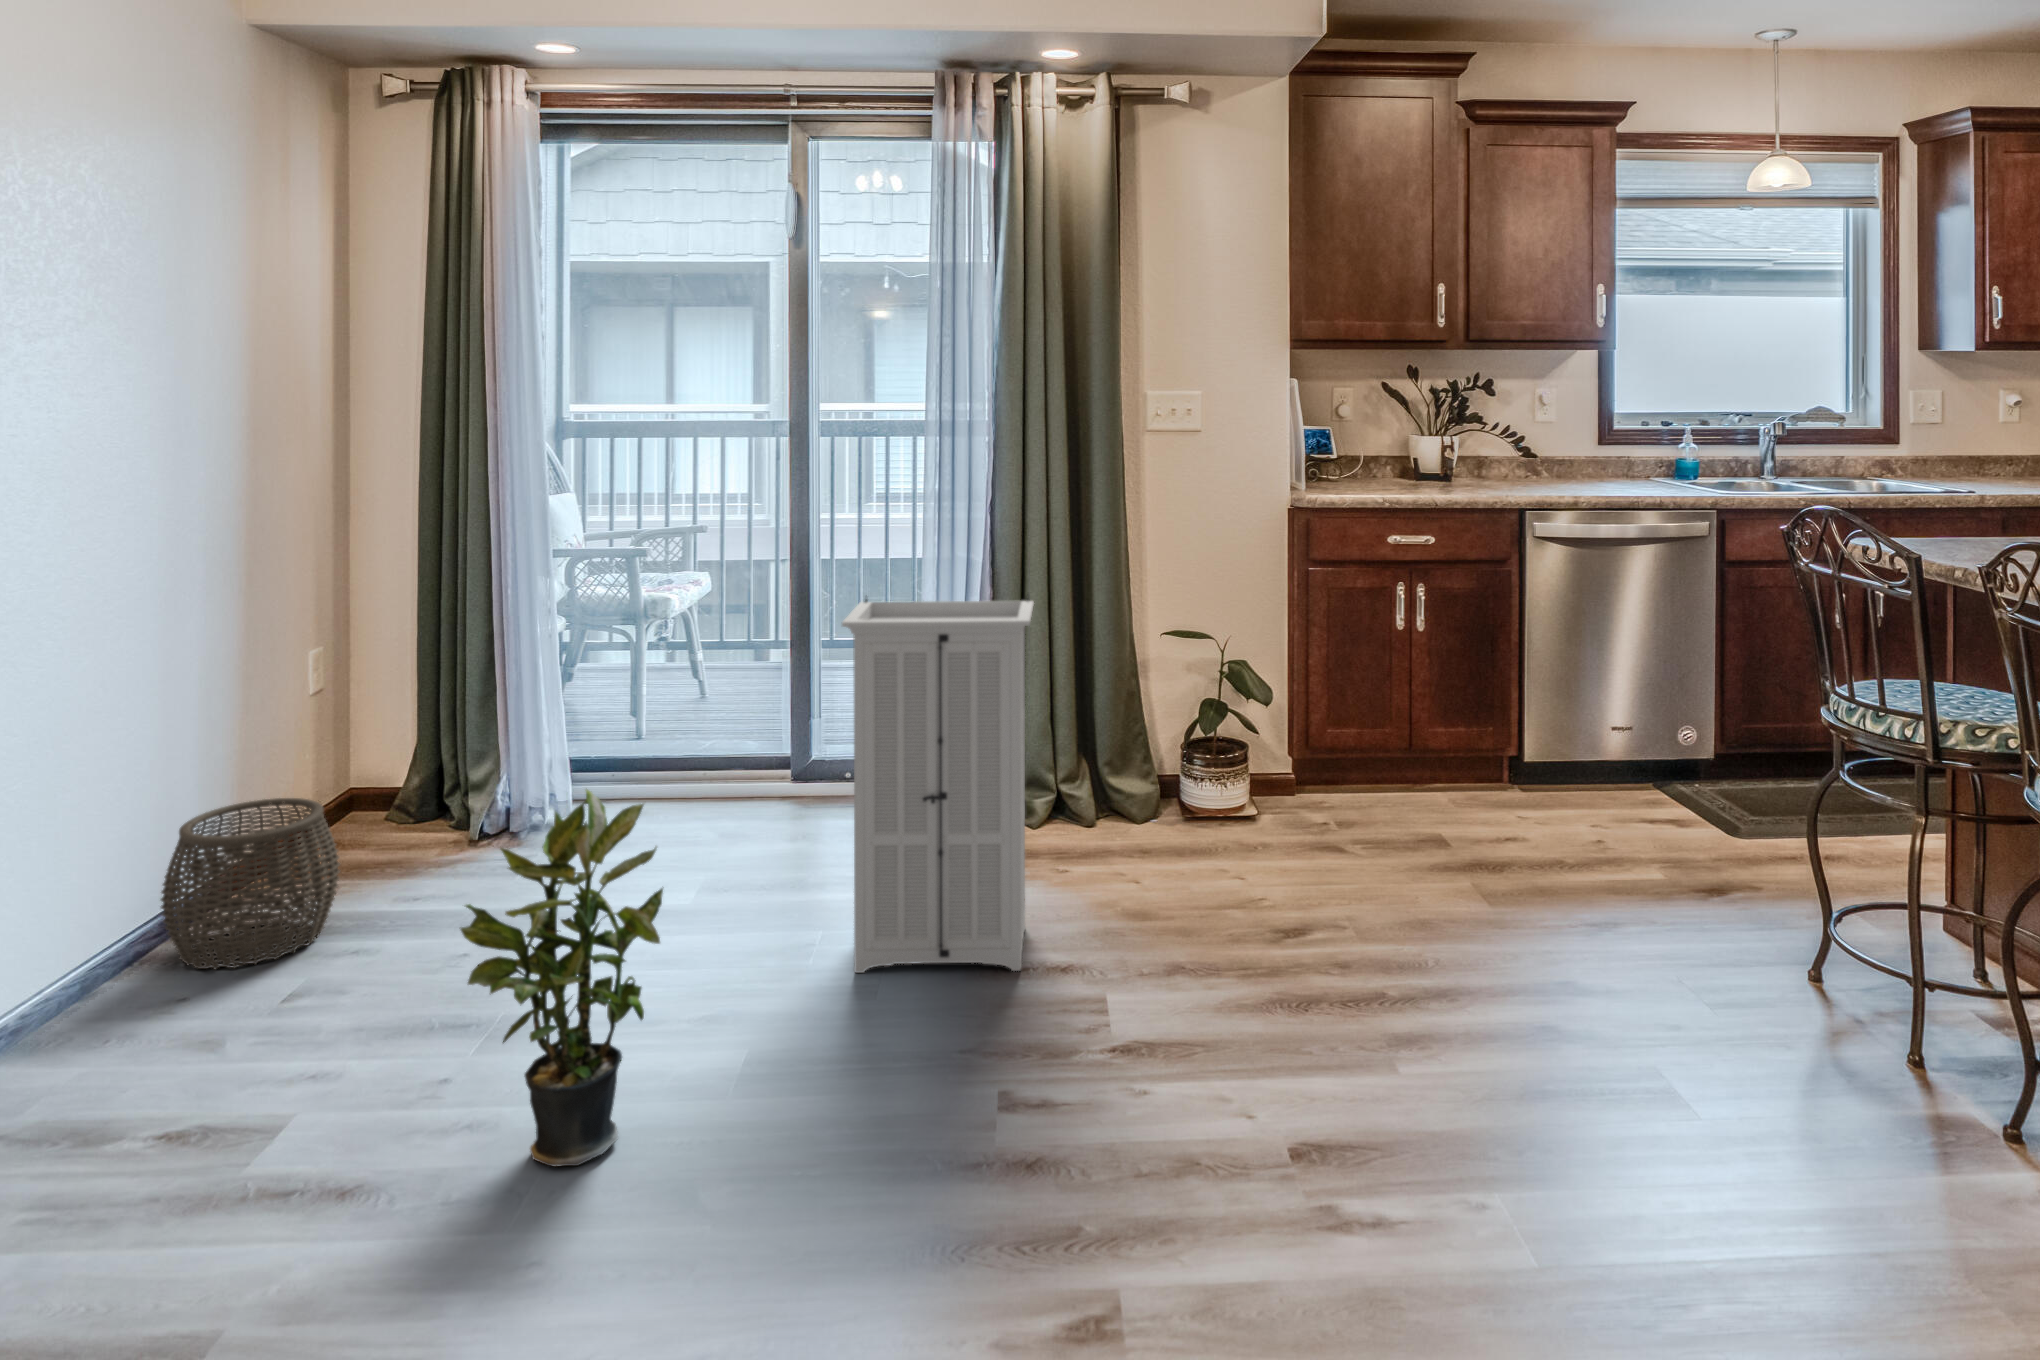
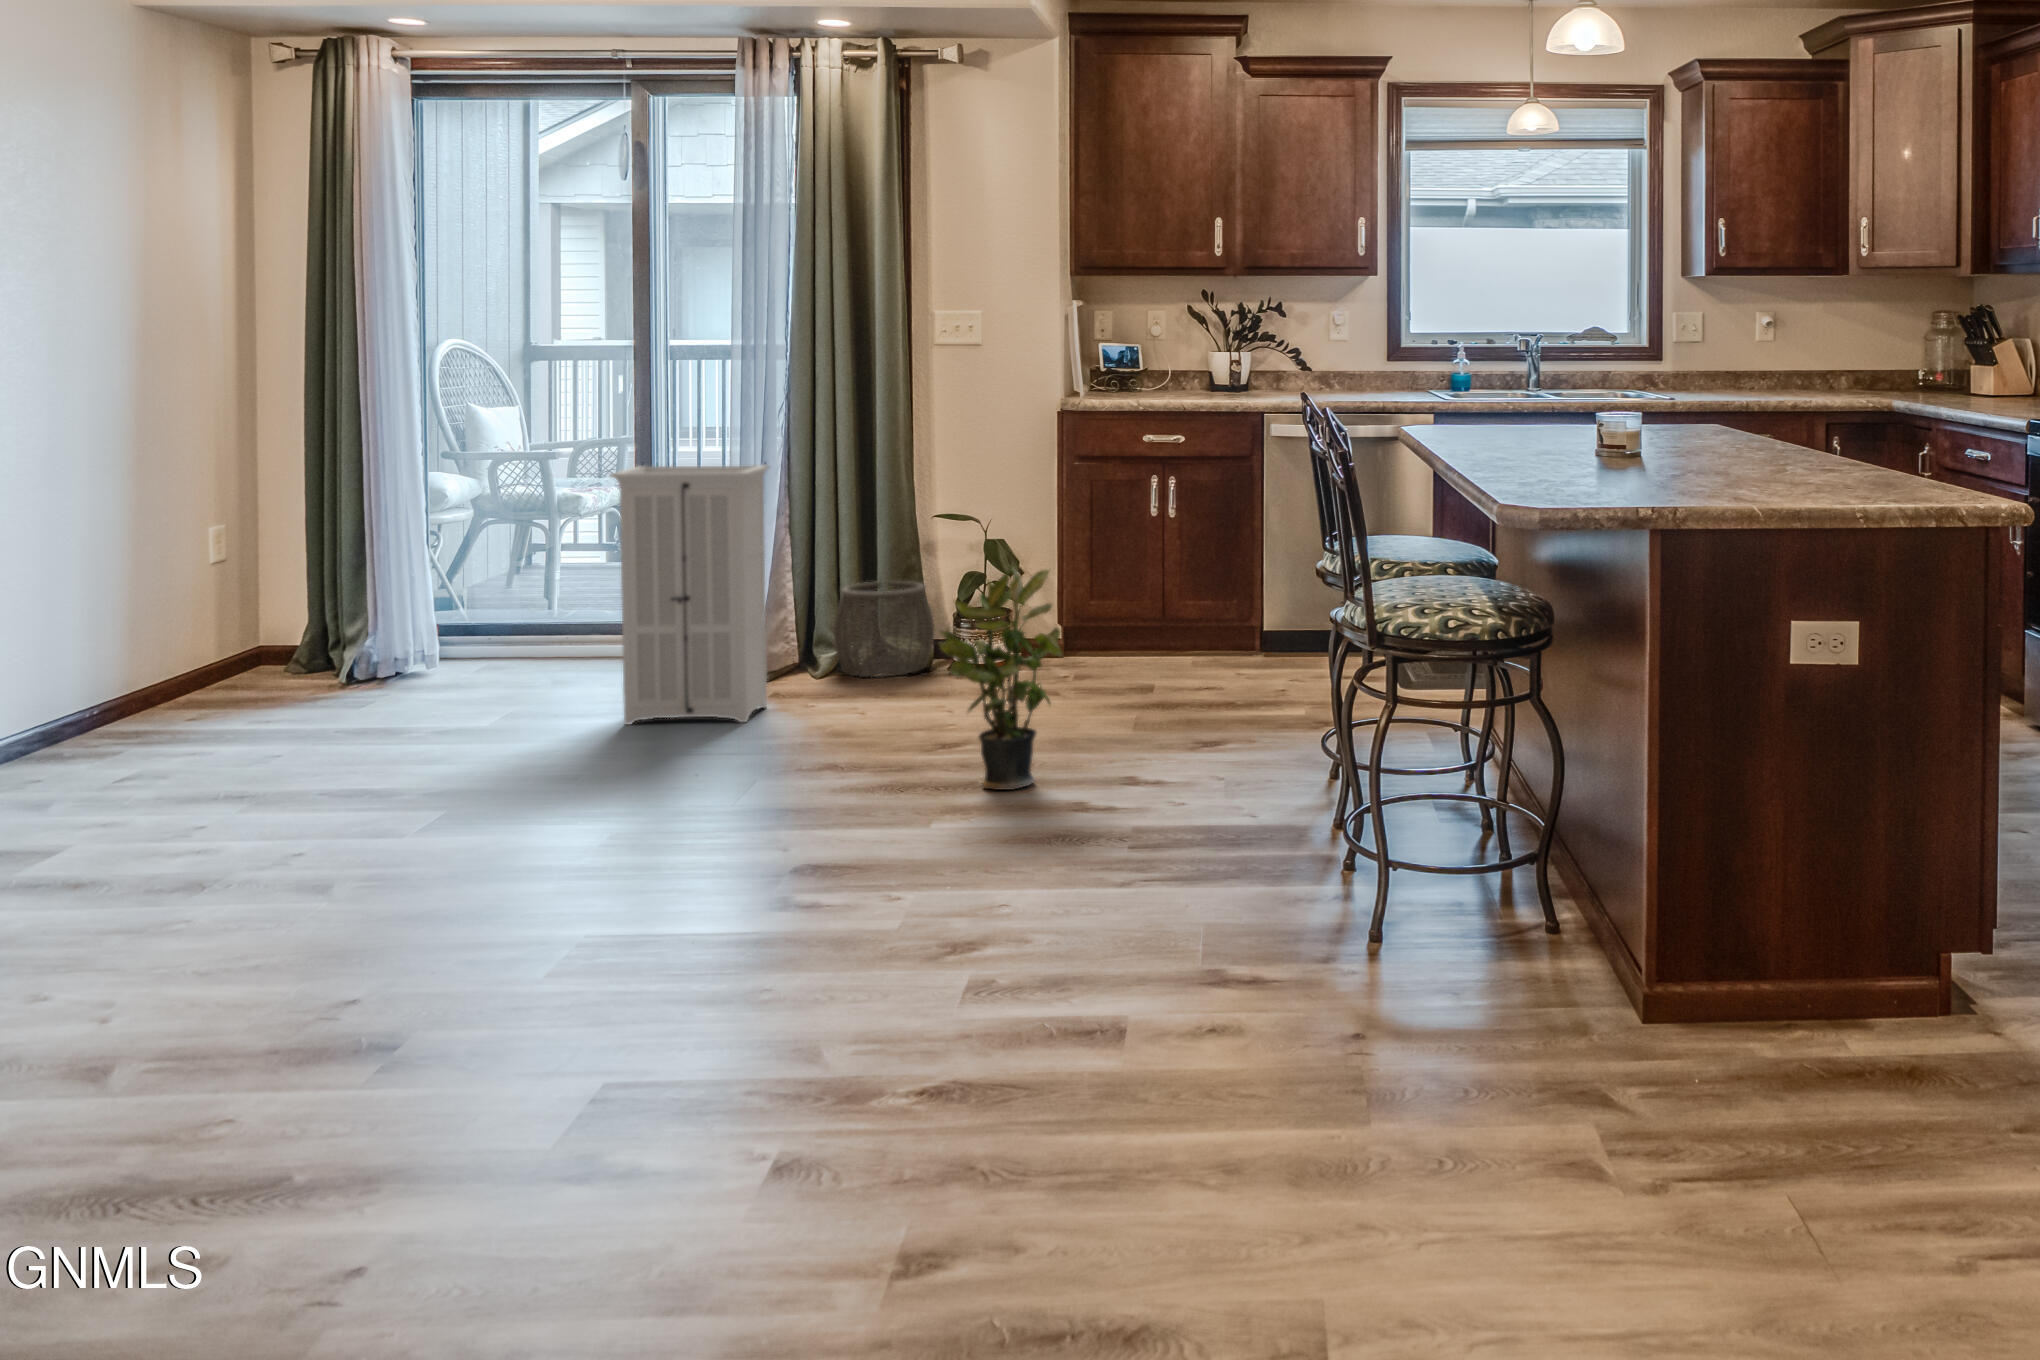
potted plant: present [461,790,663,1166] -> present [939,567,1062,790]
woven basket: present [161,798,340,969] -> present [833,581,934,677]

